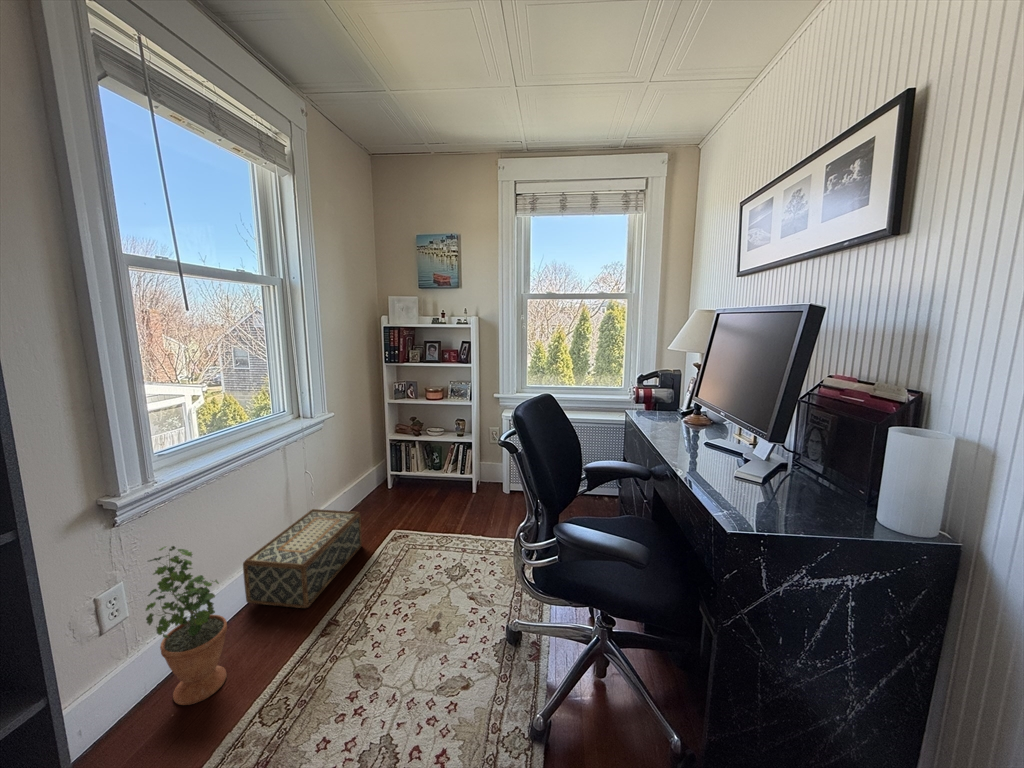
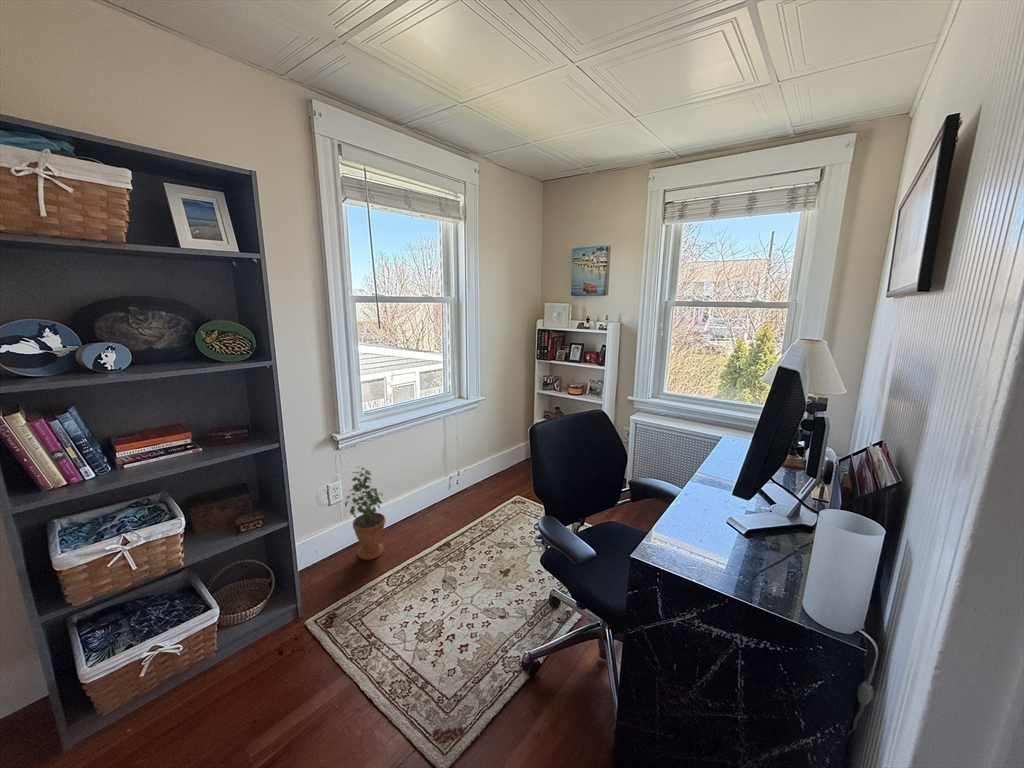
woven basket: present [243,509,362,608] -> none [408,465,490,530]

